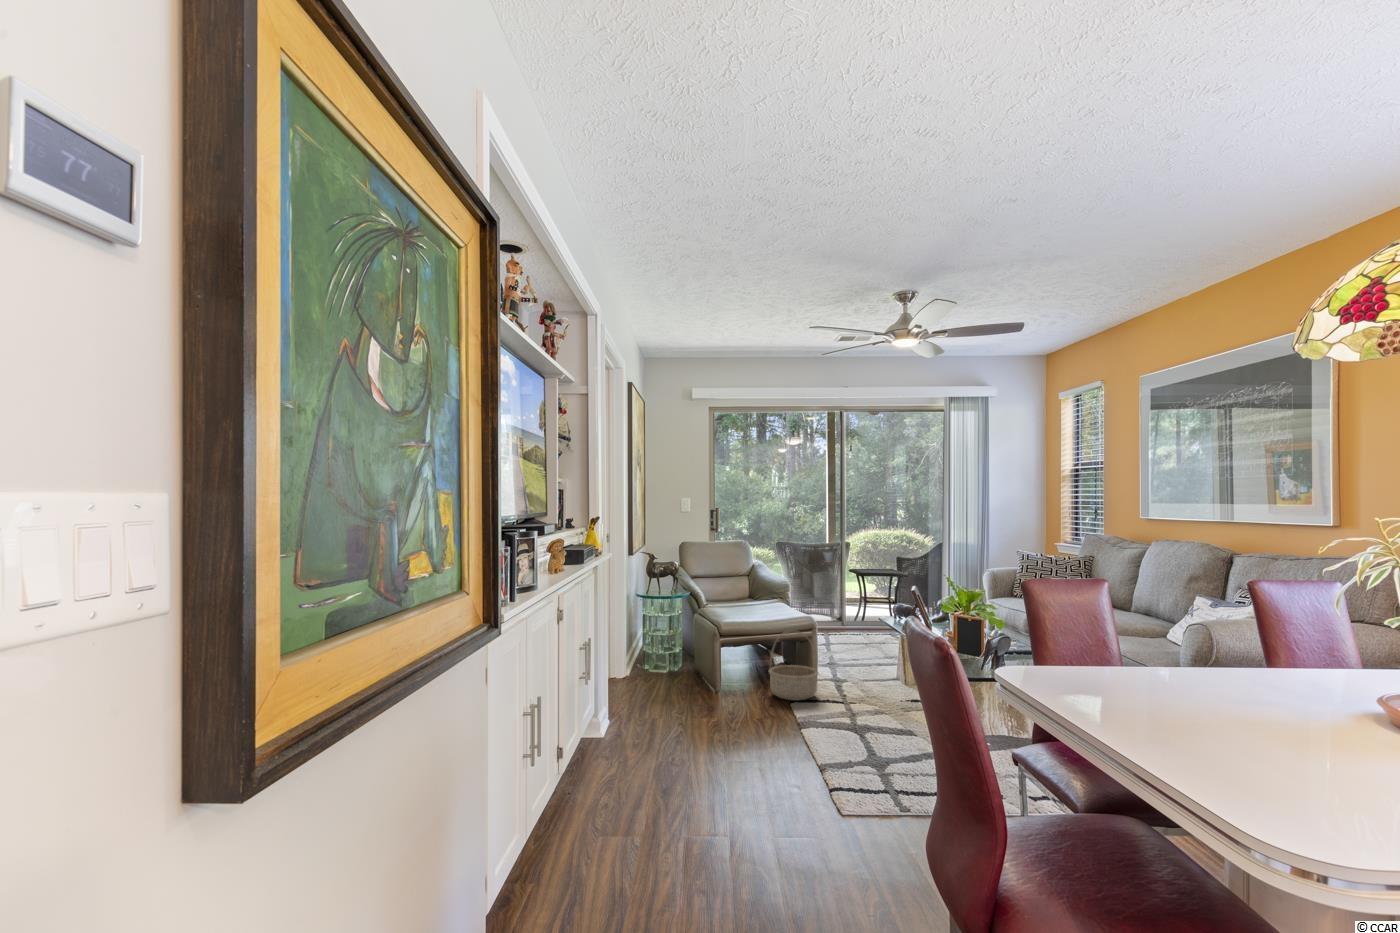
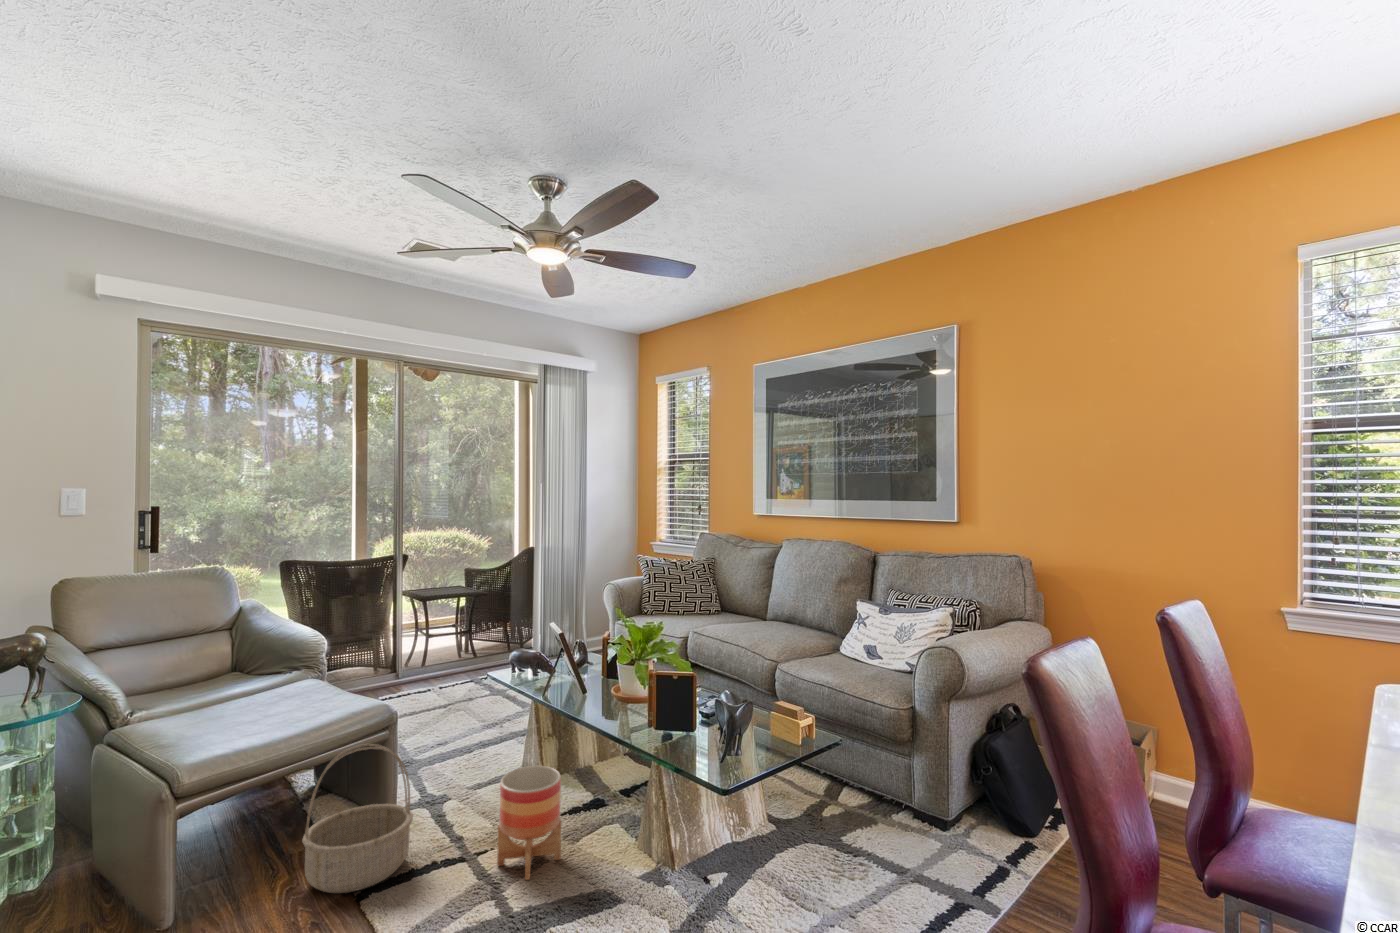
planter: none [858,660,893,717] -> present [497,766,561,880]

